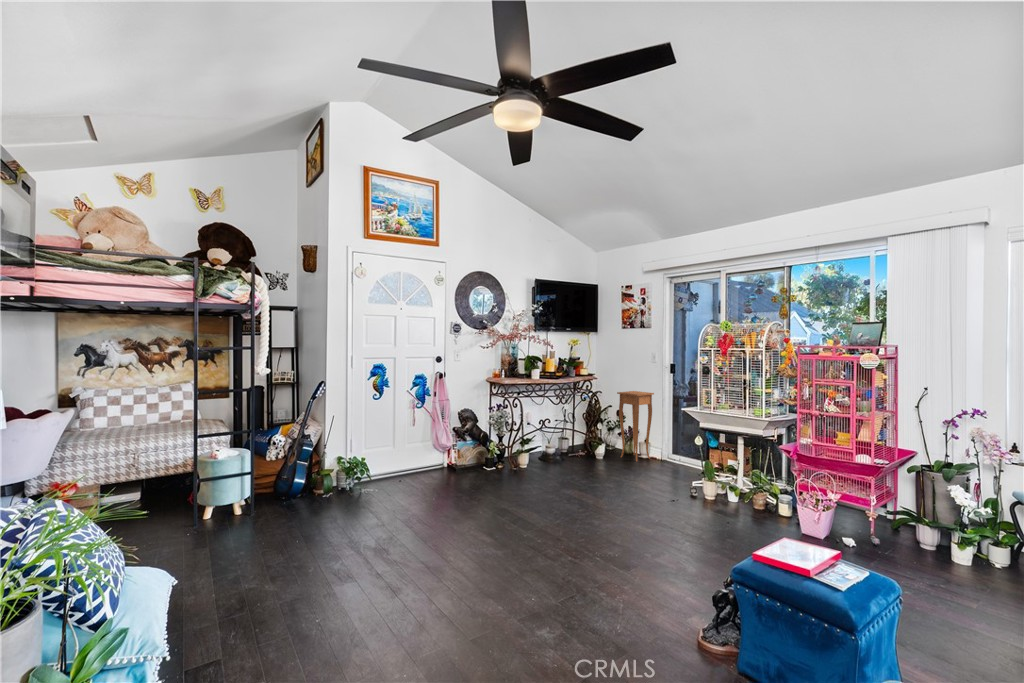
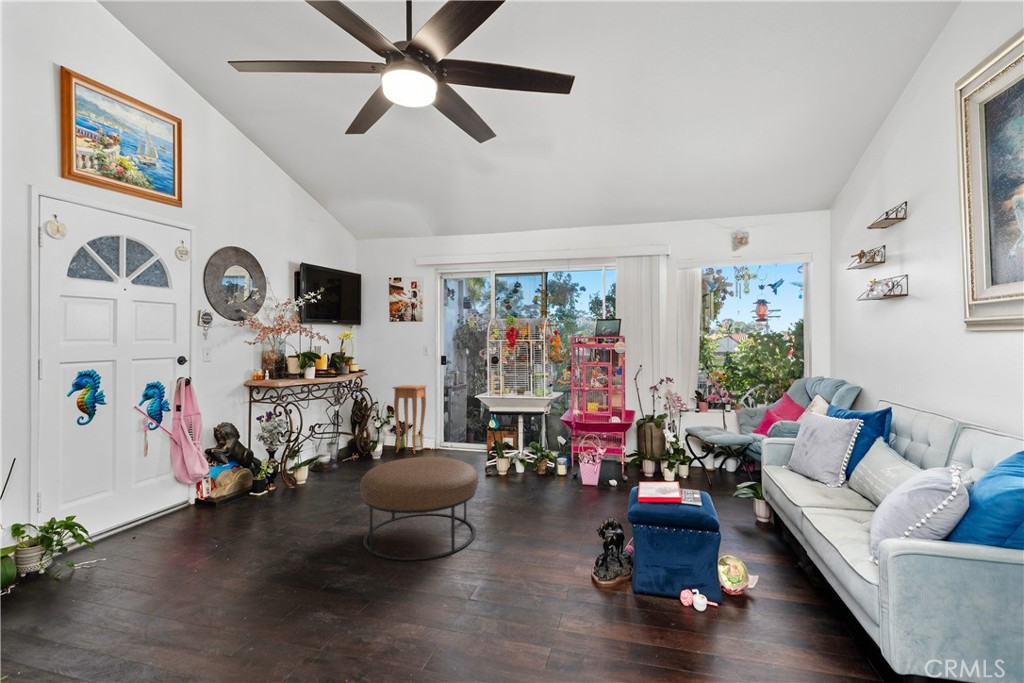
ottoman: none [515,459,626,556] -> present [360,457,478,561]

